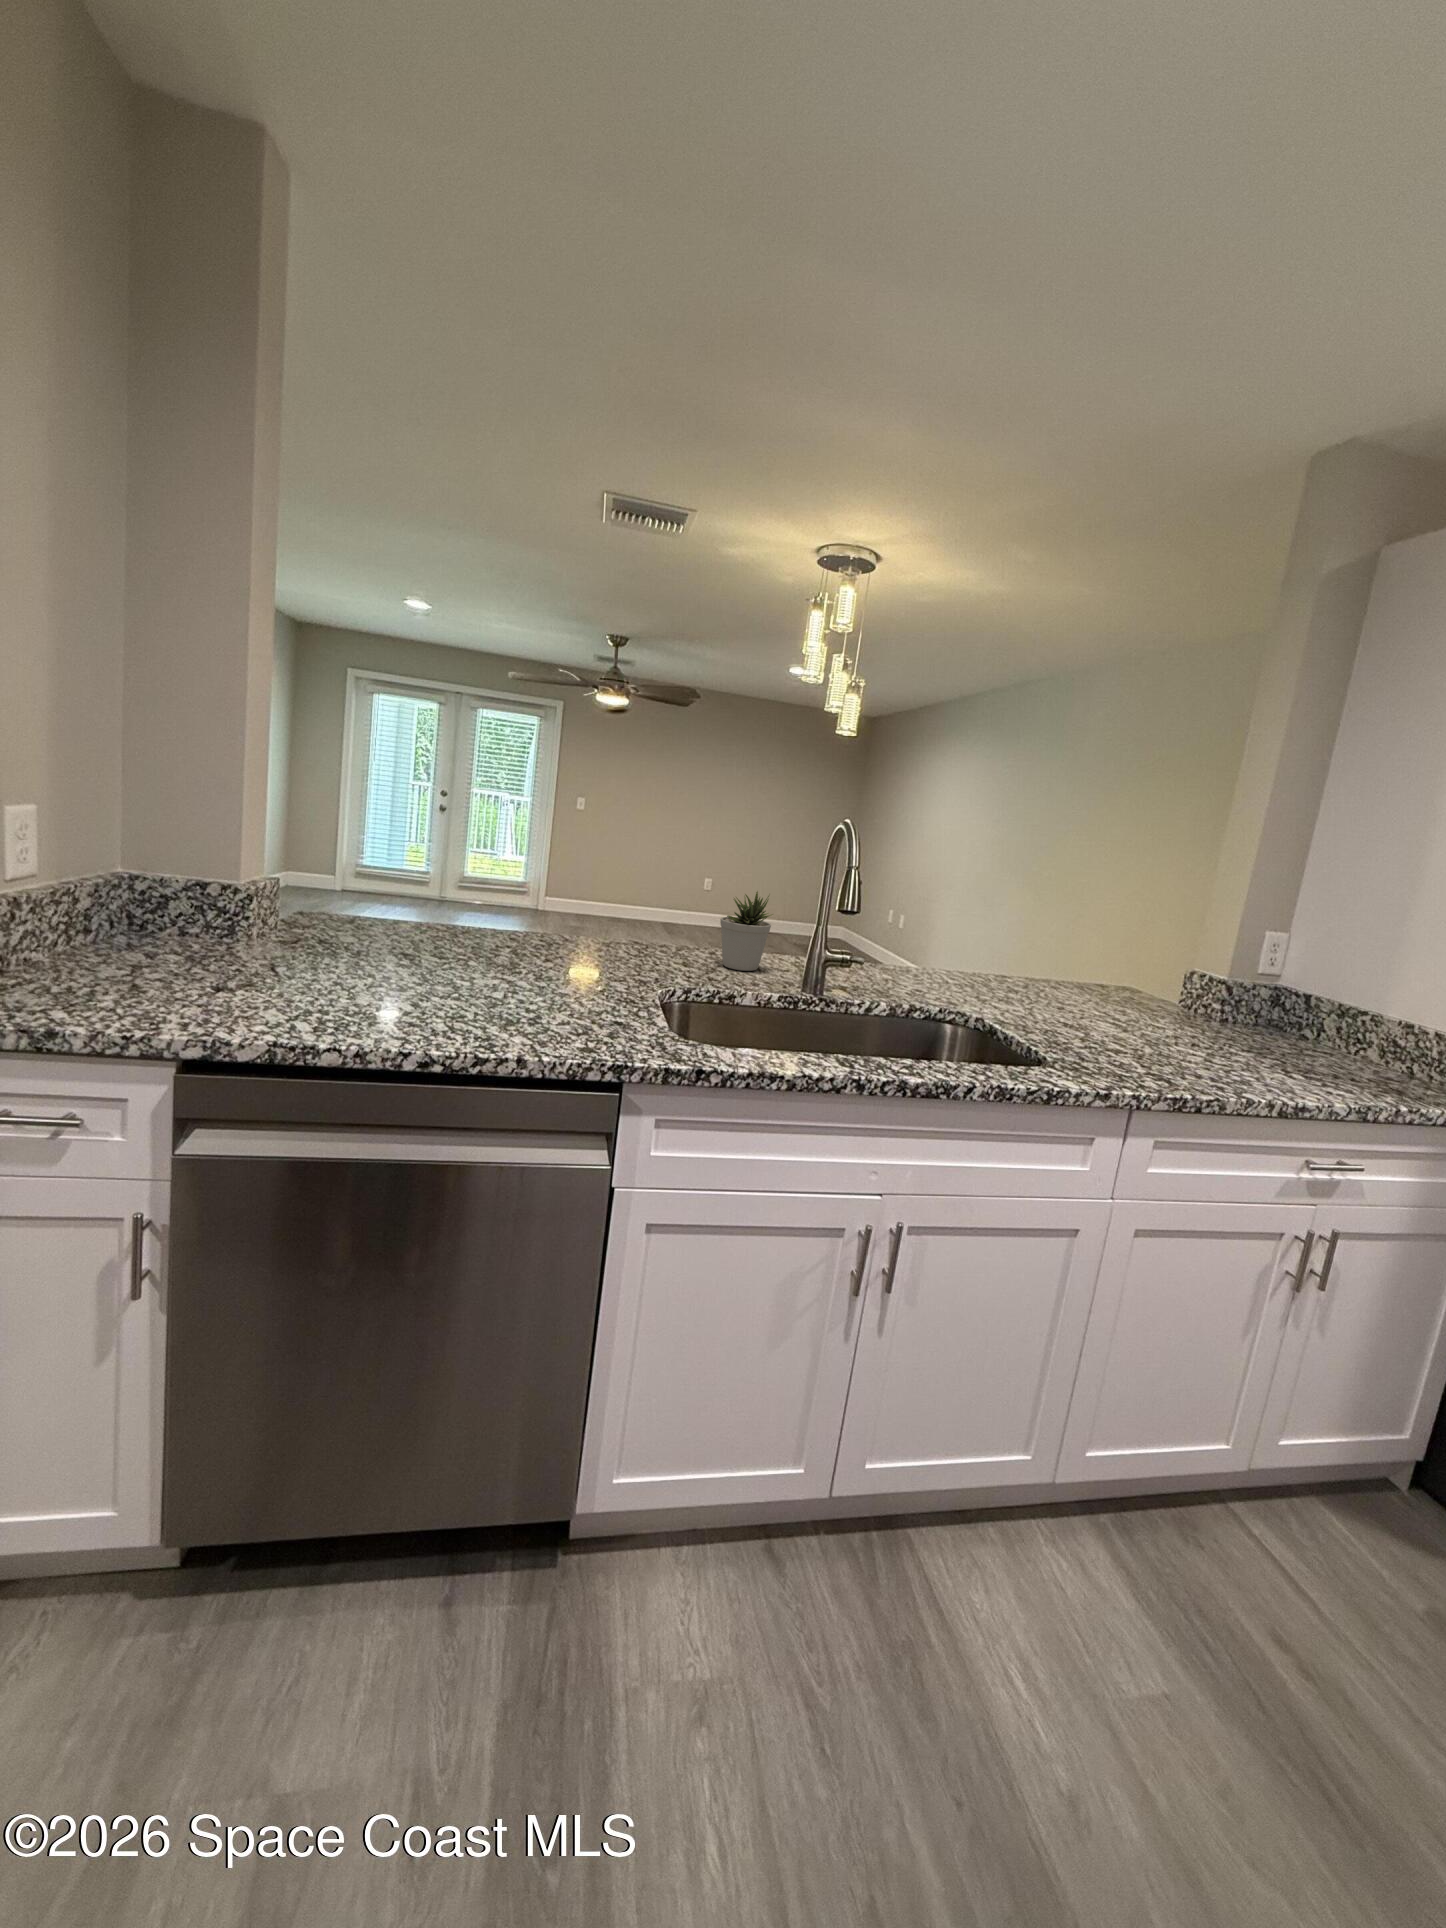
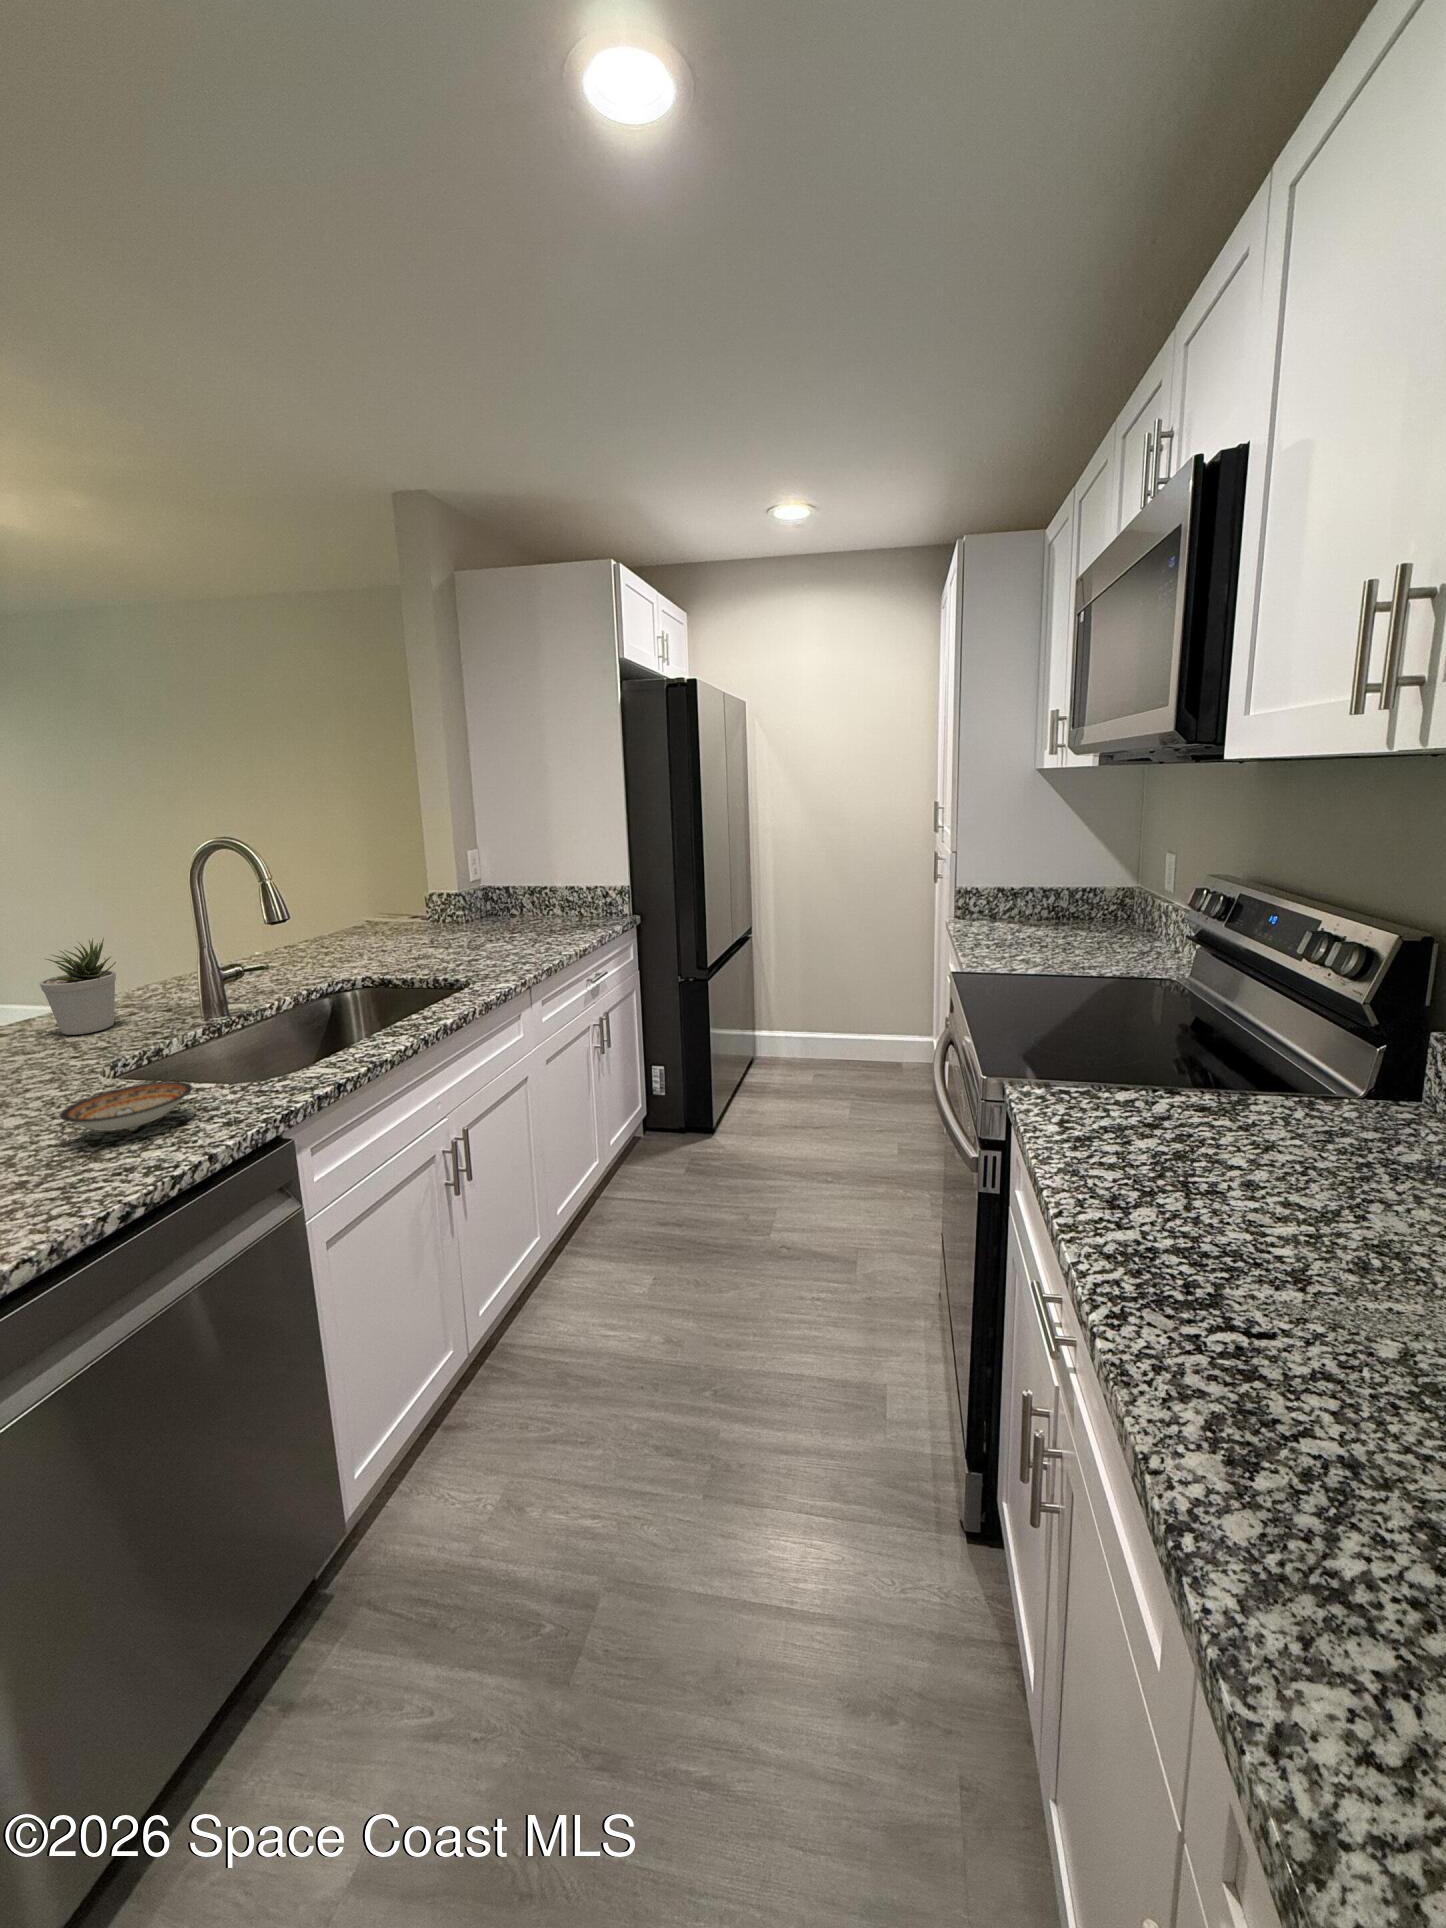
ceramic bowl: none [516,984,608,1023] -> present [60,1081,192,1131]

